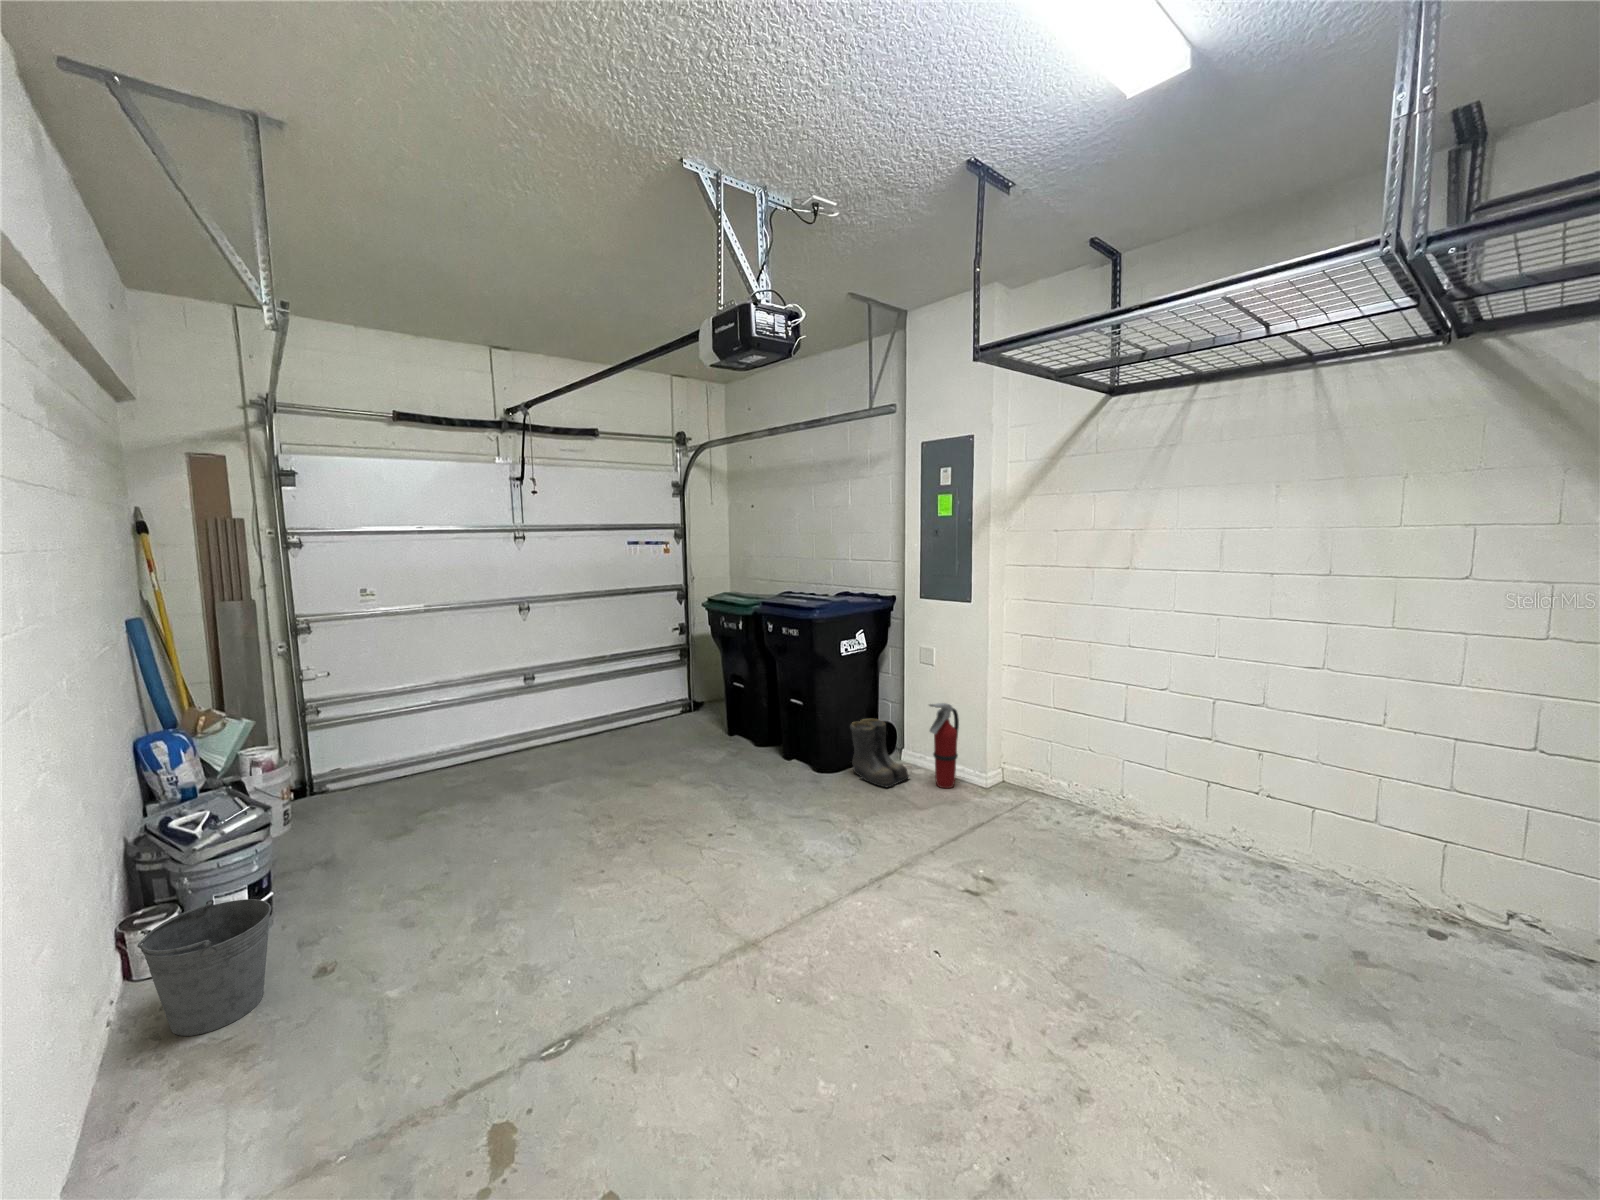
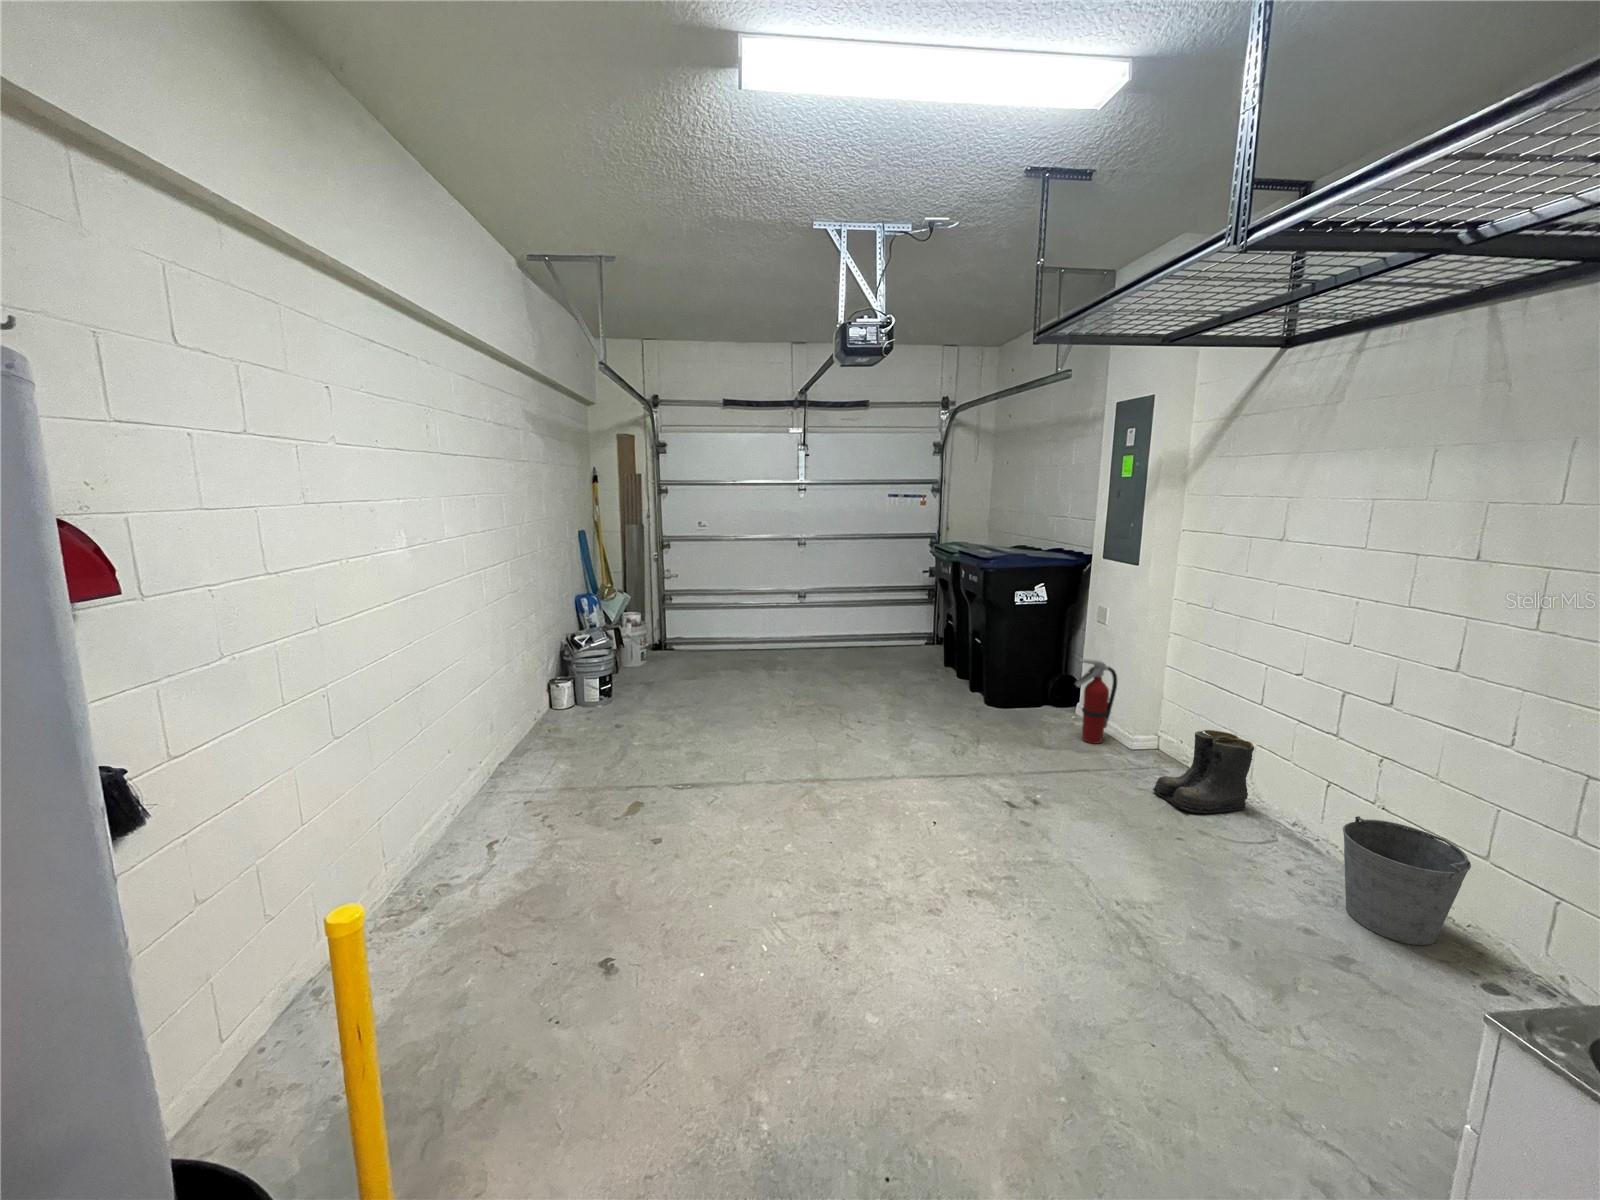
boots: present [850,719,909,787] -> present [1153,730,1254,813]
bucket: present [137,899,271,1036] -> present [1343,816,1471,945]

